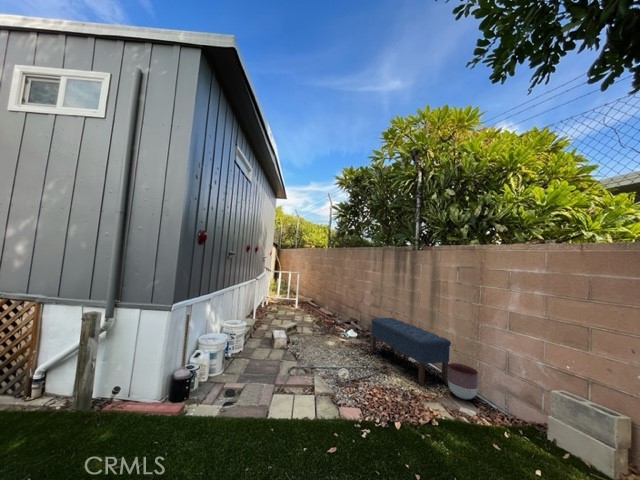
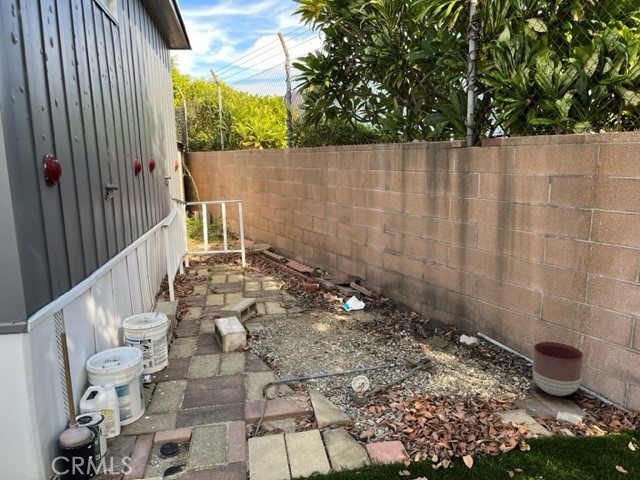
bench: present [371,318,451,386] -> none [392,273,536,383]

